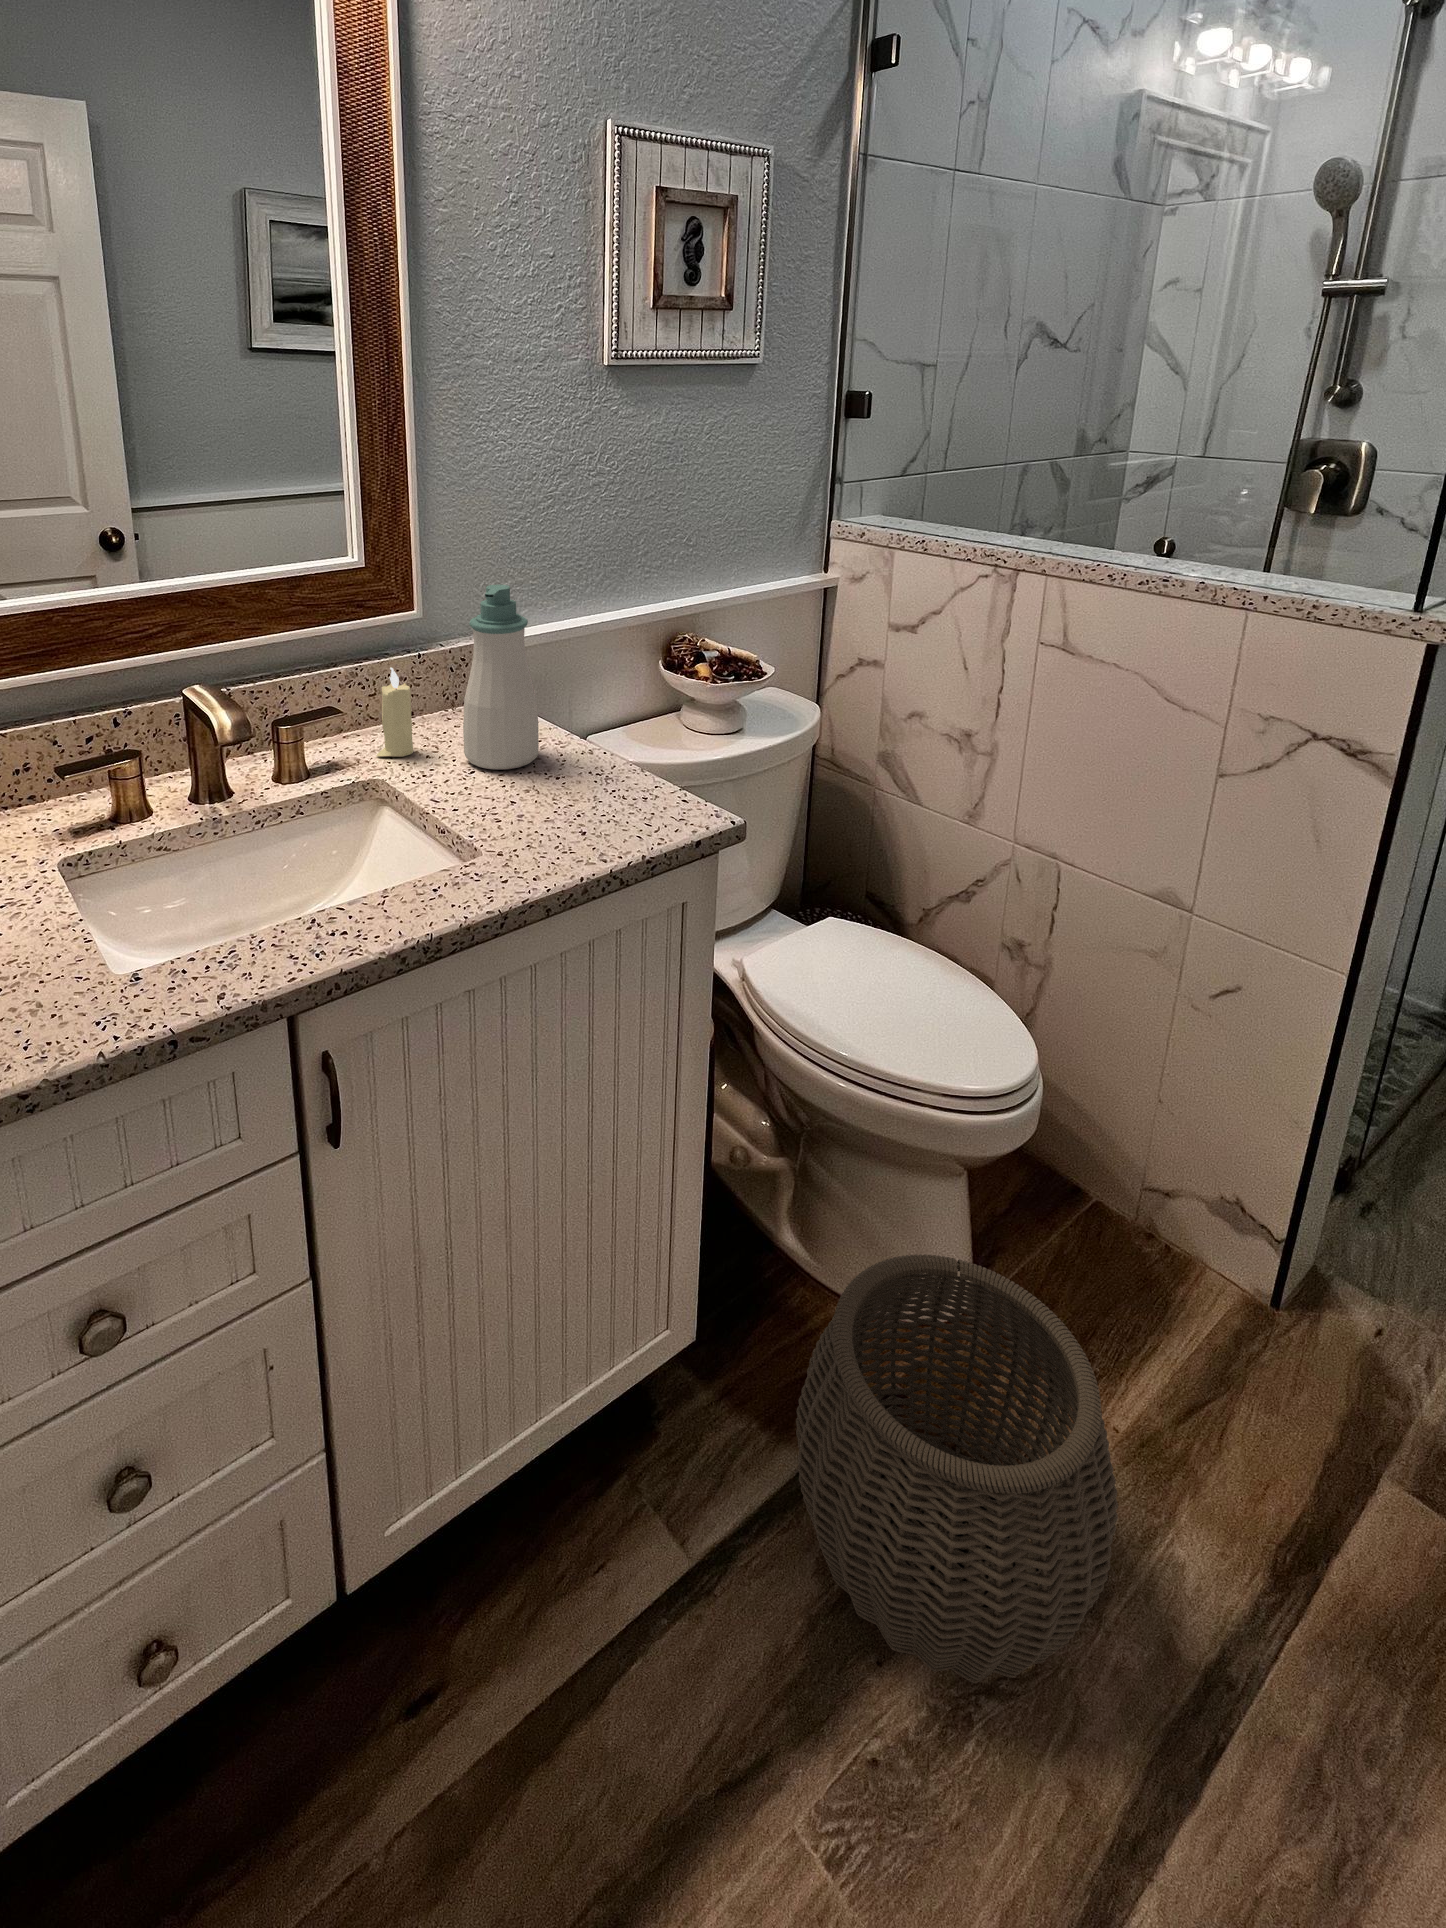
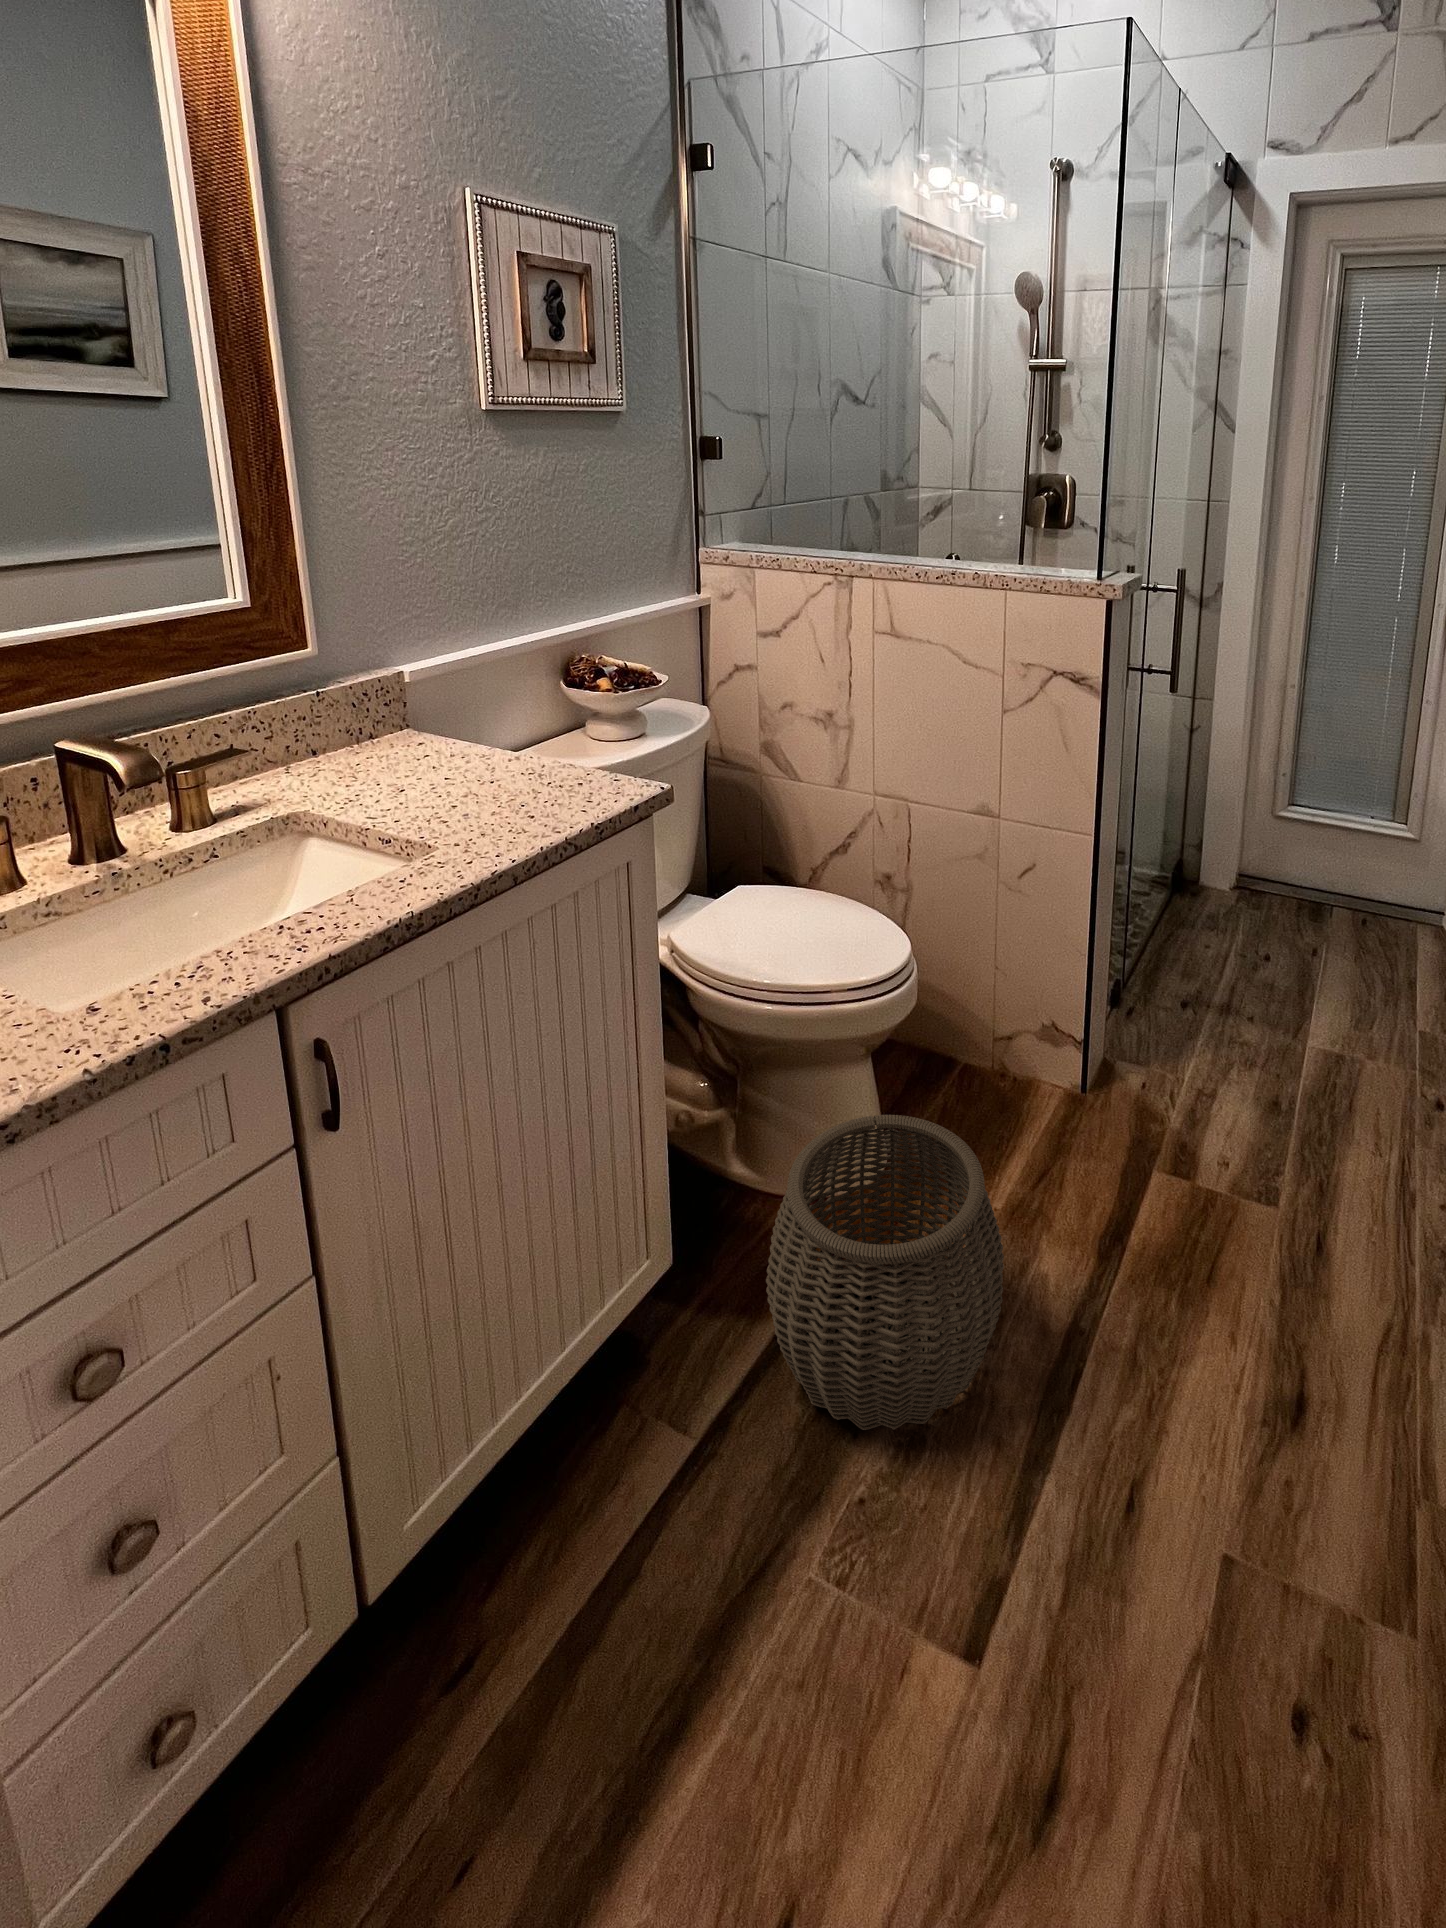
soap bottle: present [463,585,539,769] -> none [384,610,466,785]
candle: present [377,668,413,757] -> none [289,701,330,792]

